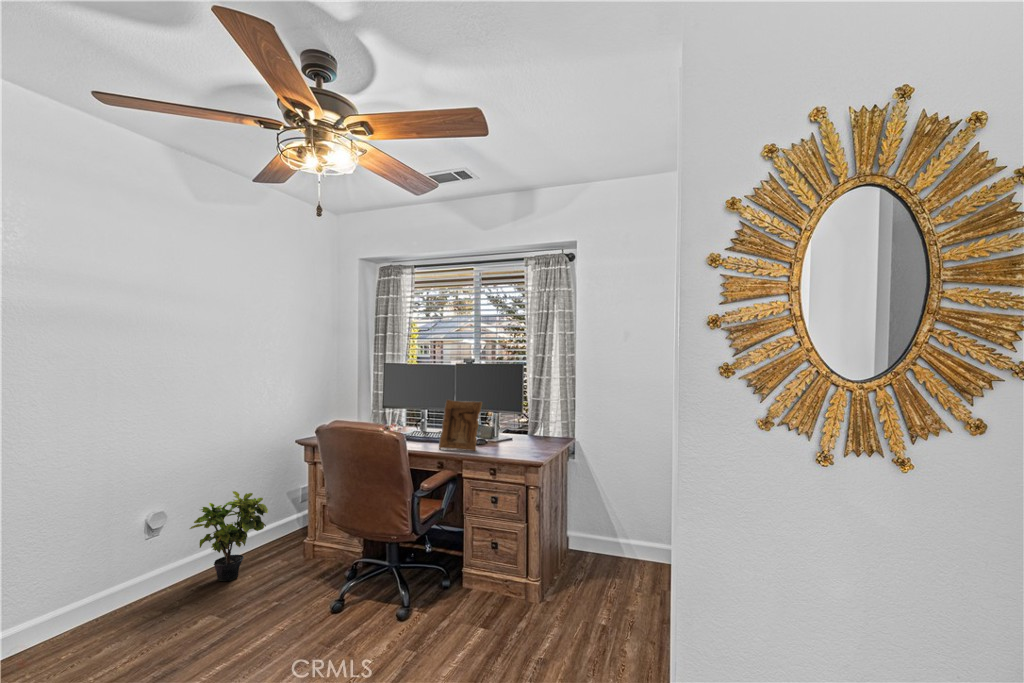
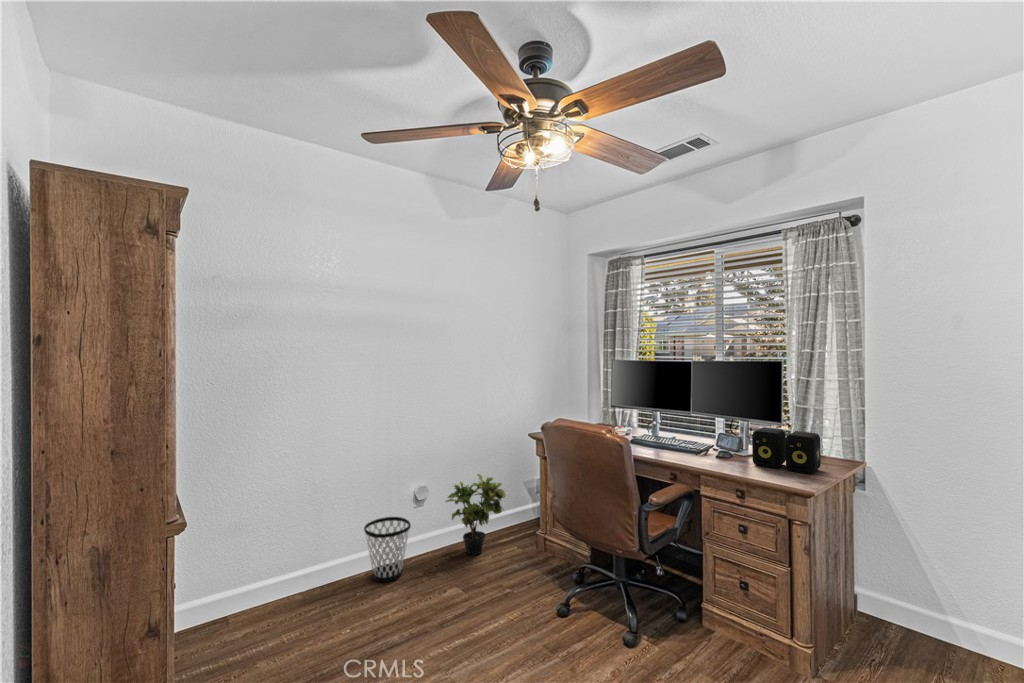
picture frame: present [439,400,482,451] -> none [671,401,726,465]
speaker: none [502,417,547,450] -> present [752,427,821,474]
wastebasket: none [75,555,147,637] -> present [364,517,411,582]

